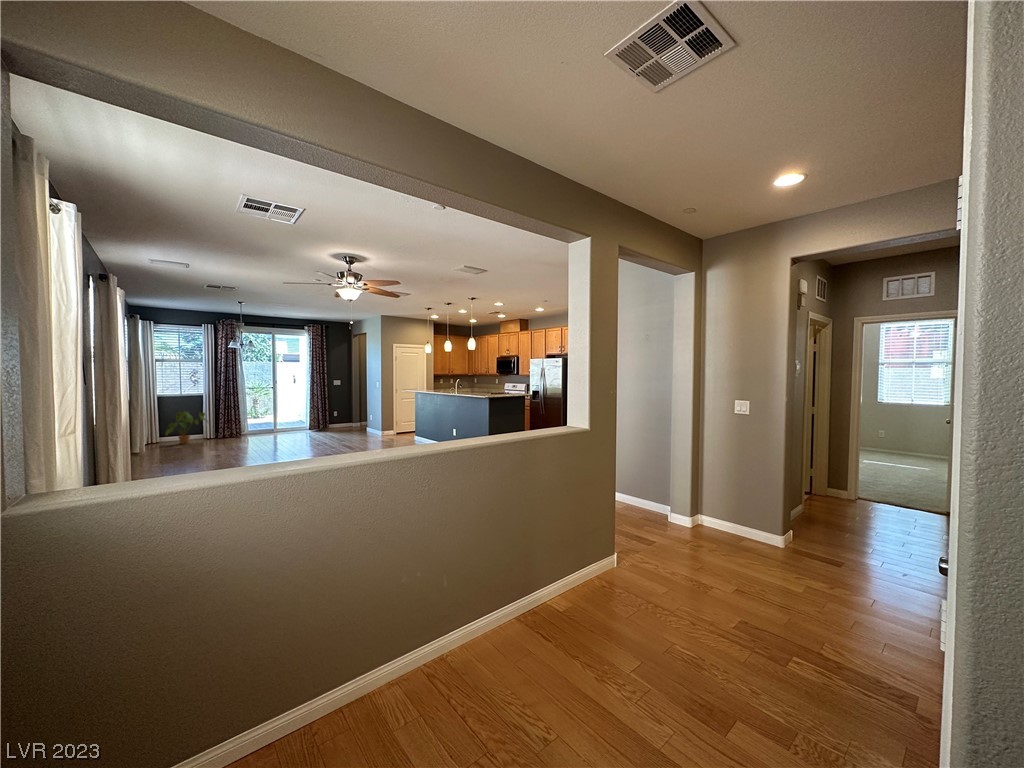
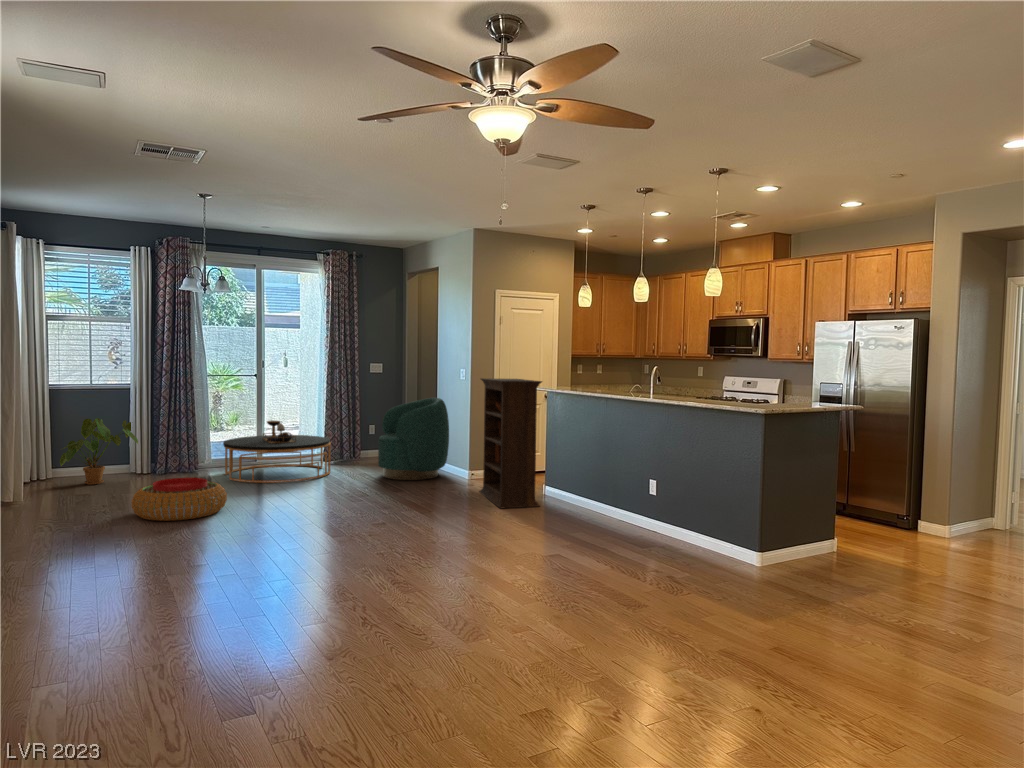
bookcase: none [384,387,410,445] -> present [479,378,542,508]
armchair: none [337,397,373,436] -> present [378,398,449,480]
coffee table: none [255,410,313,440] -> present [223,421,331,483]
pouf: none [209,437,258,456] -> present [132,478,227,521]

